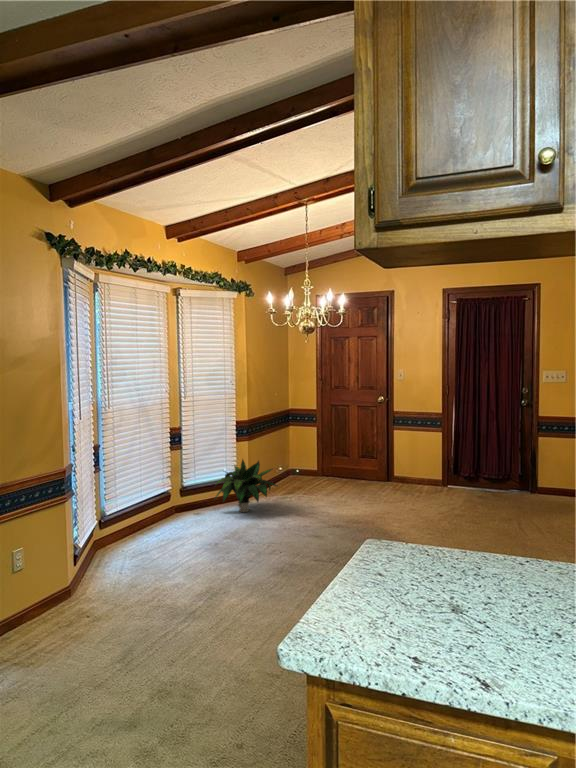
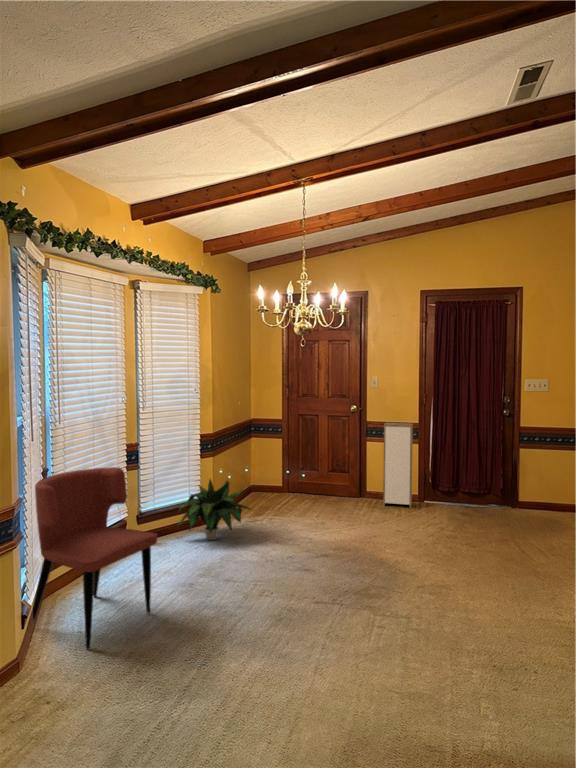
storage cabinet: none [408,412,436,491] -> present [383,423,413,508]
dining chair: none [84,444,183,584] -> present [33,467,157,649]

